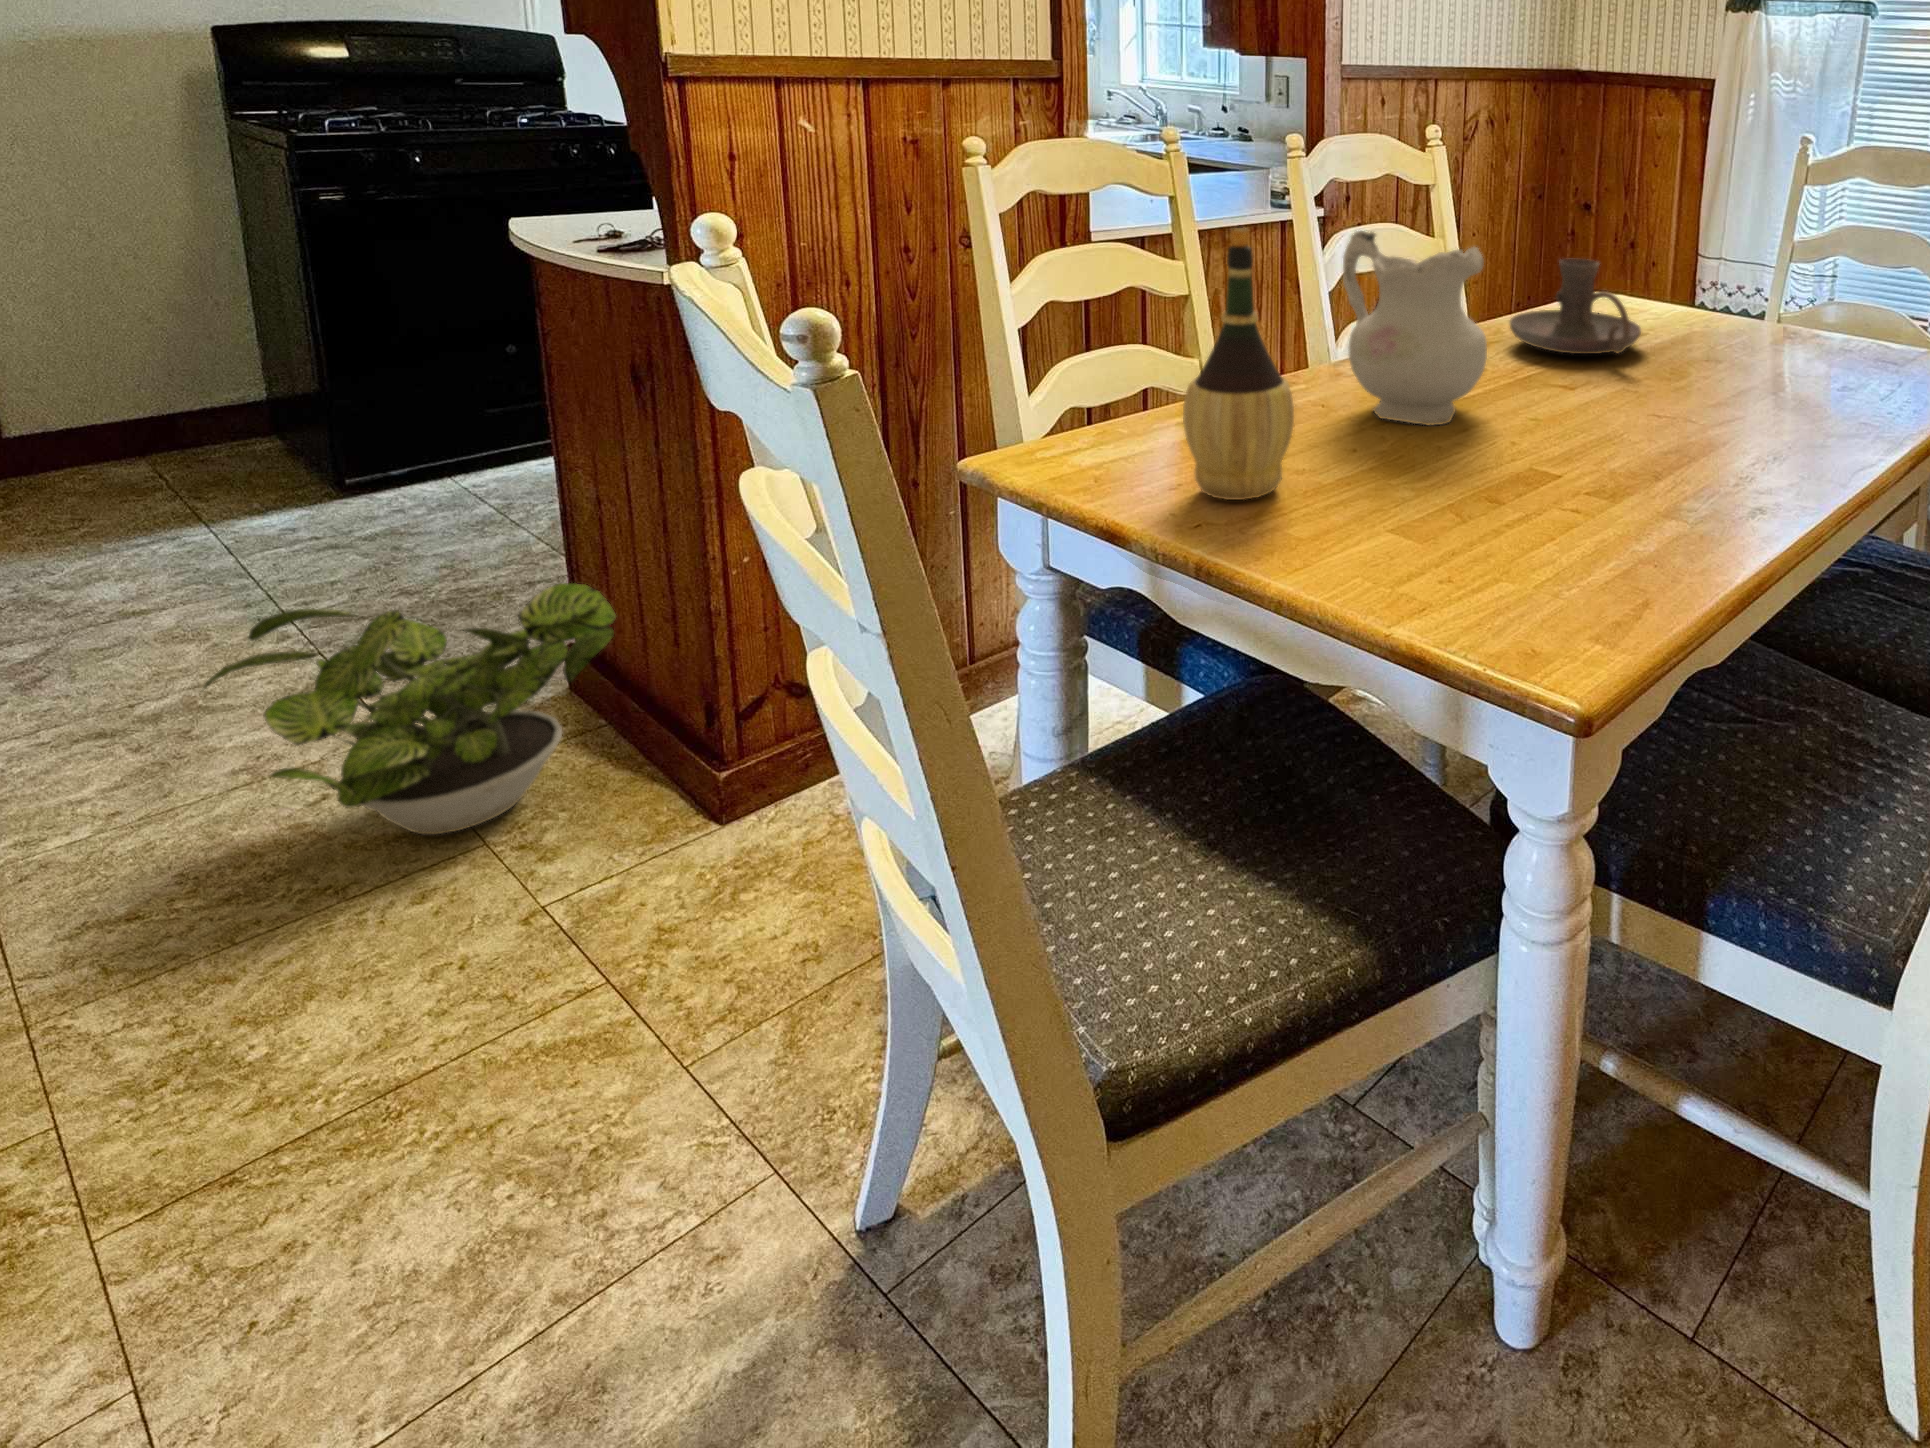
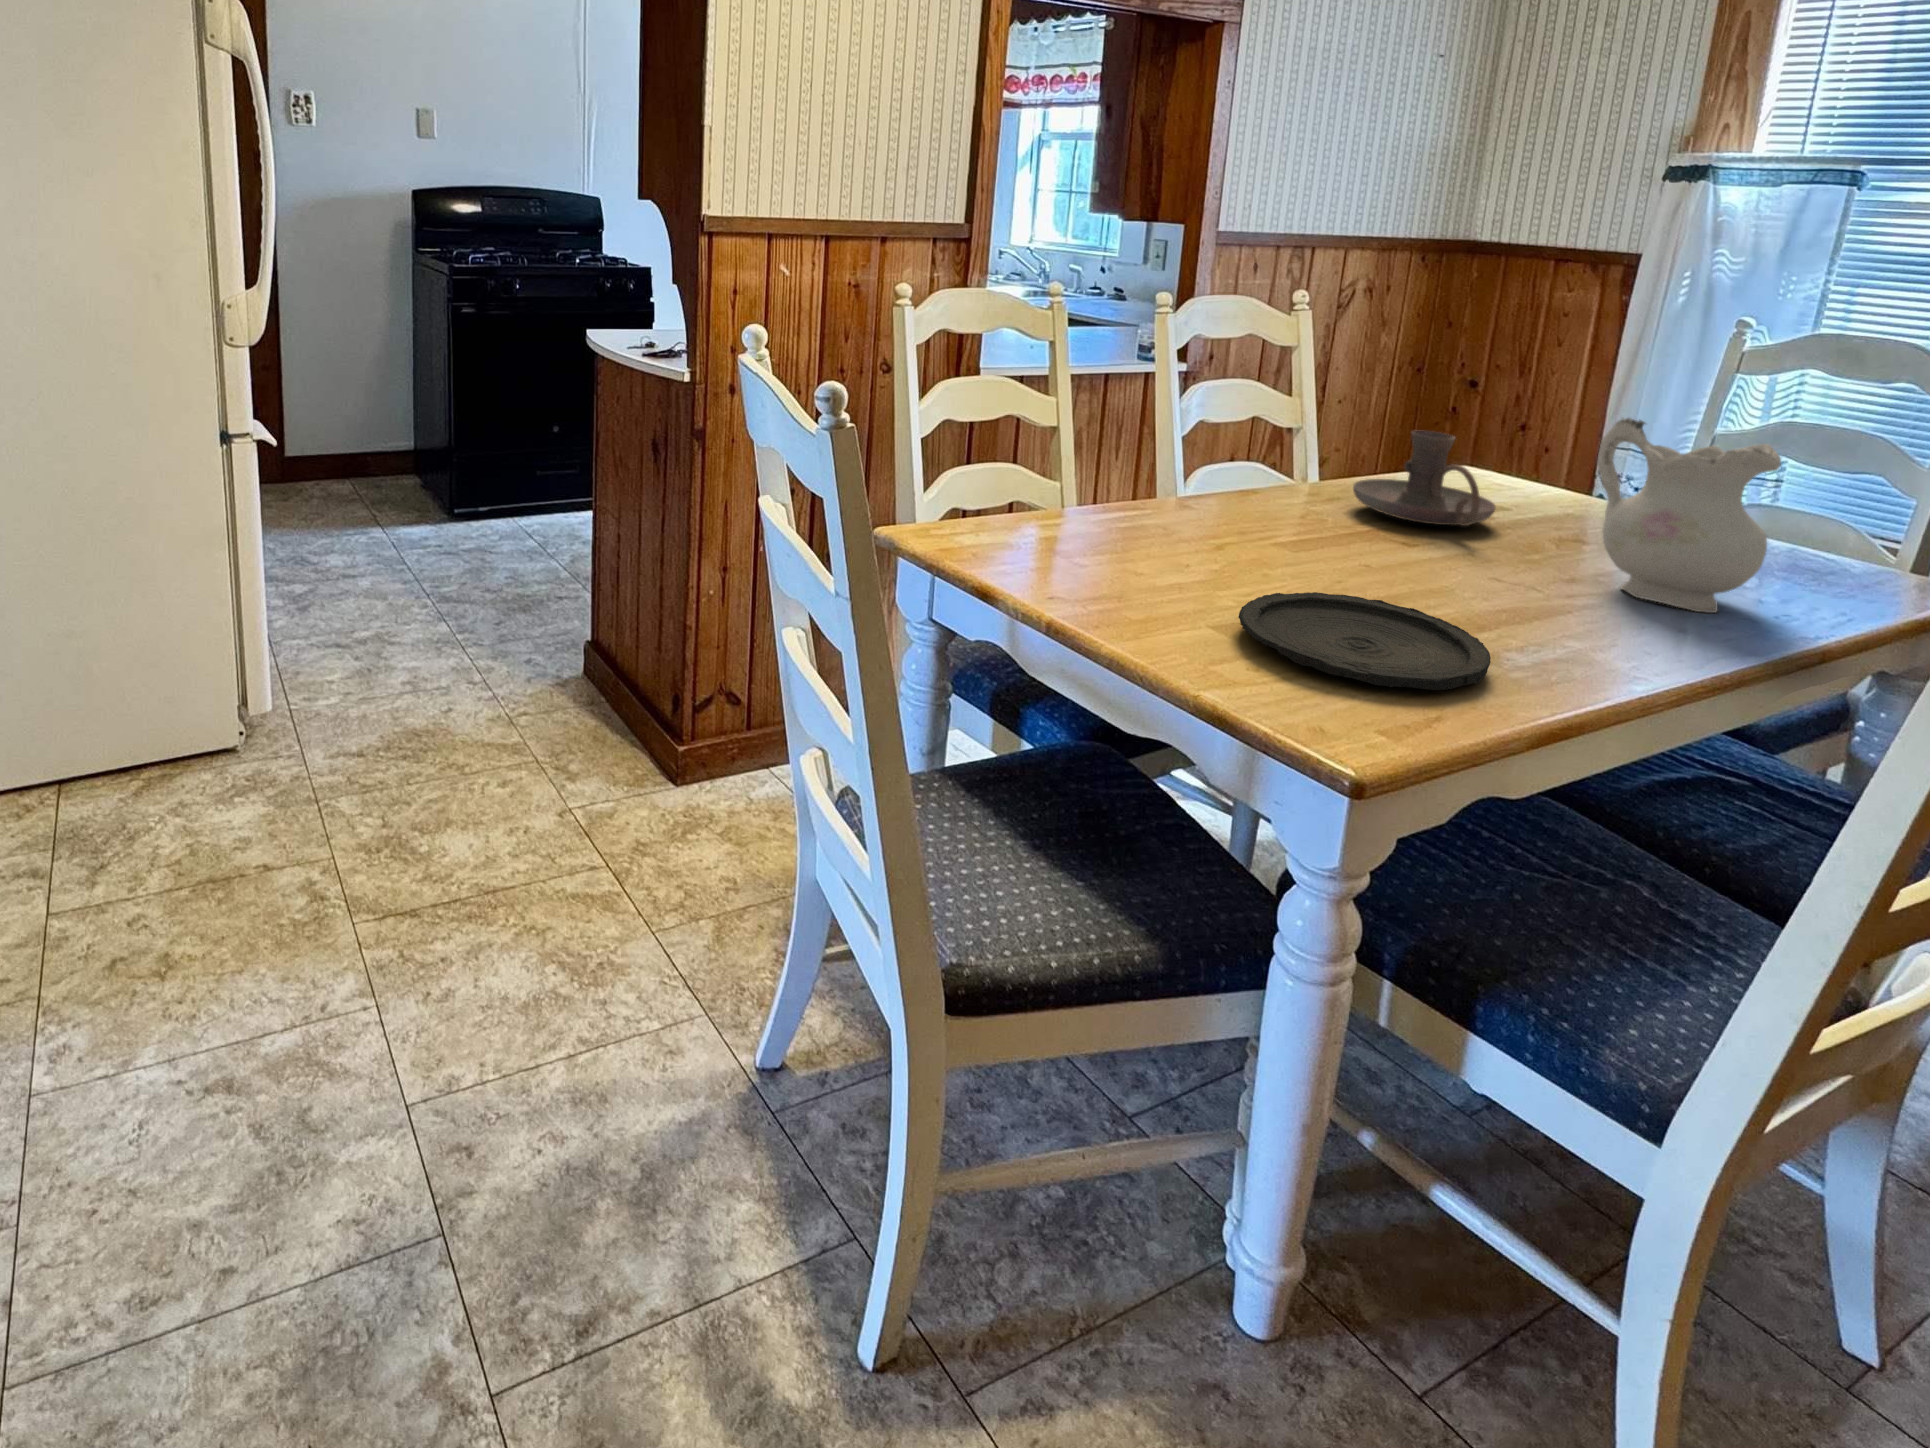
wine bottle: present [1183,228,1294,500] -> none [1053,372,1142,589]
ceramic pitcher: present [1343,231,1487,426] -> present [1598,418,1781,613]
plate: none [1417,459,1683,575] -> present [1239,592,1491,690]
potted plant: present [203,583,616,834] -> none [405,580,621,751]

